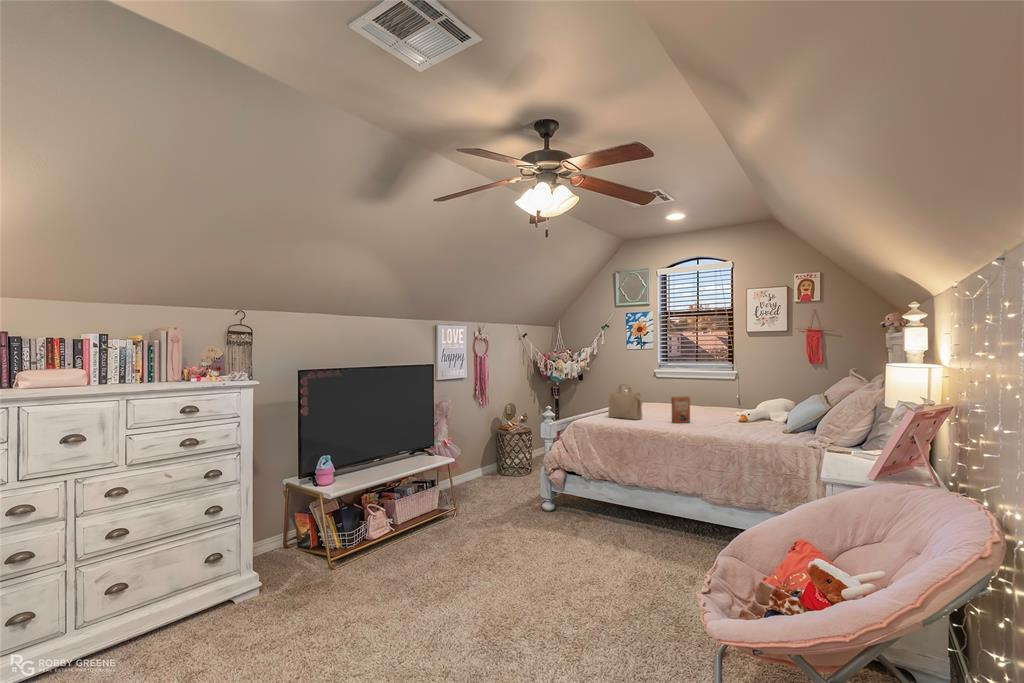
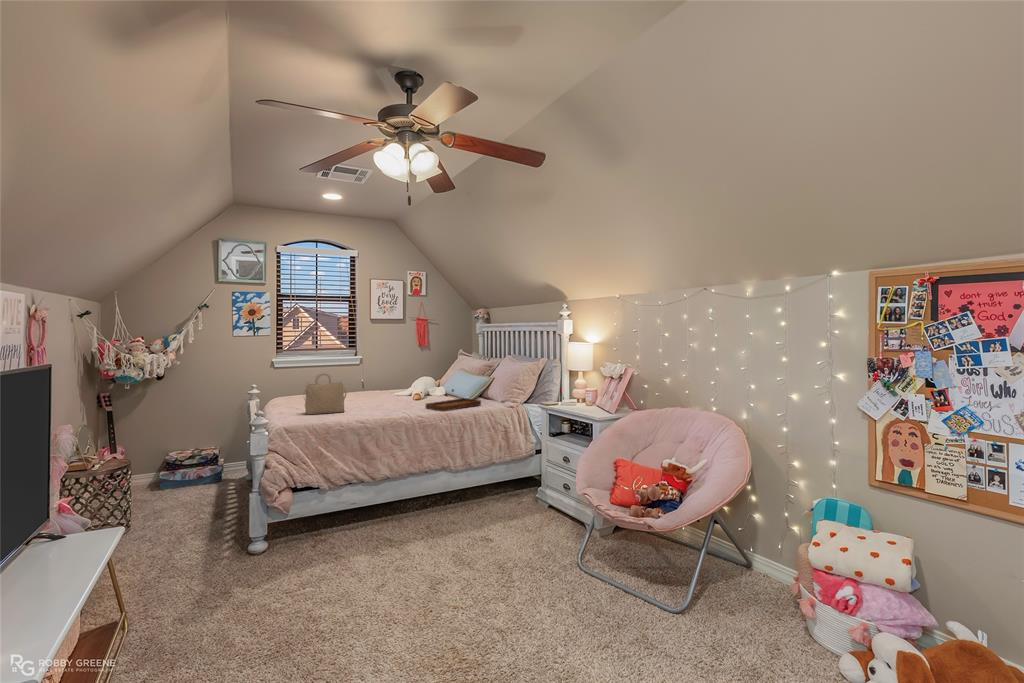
paperback book: present [671,396,690,423] -> none [364,380,409,410]
tray: none [706,413,770,437] -> present [426,389,481,411]

